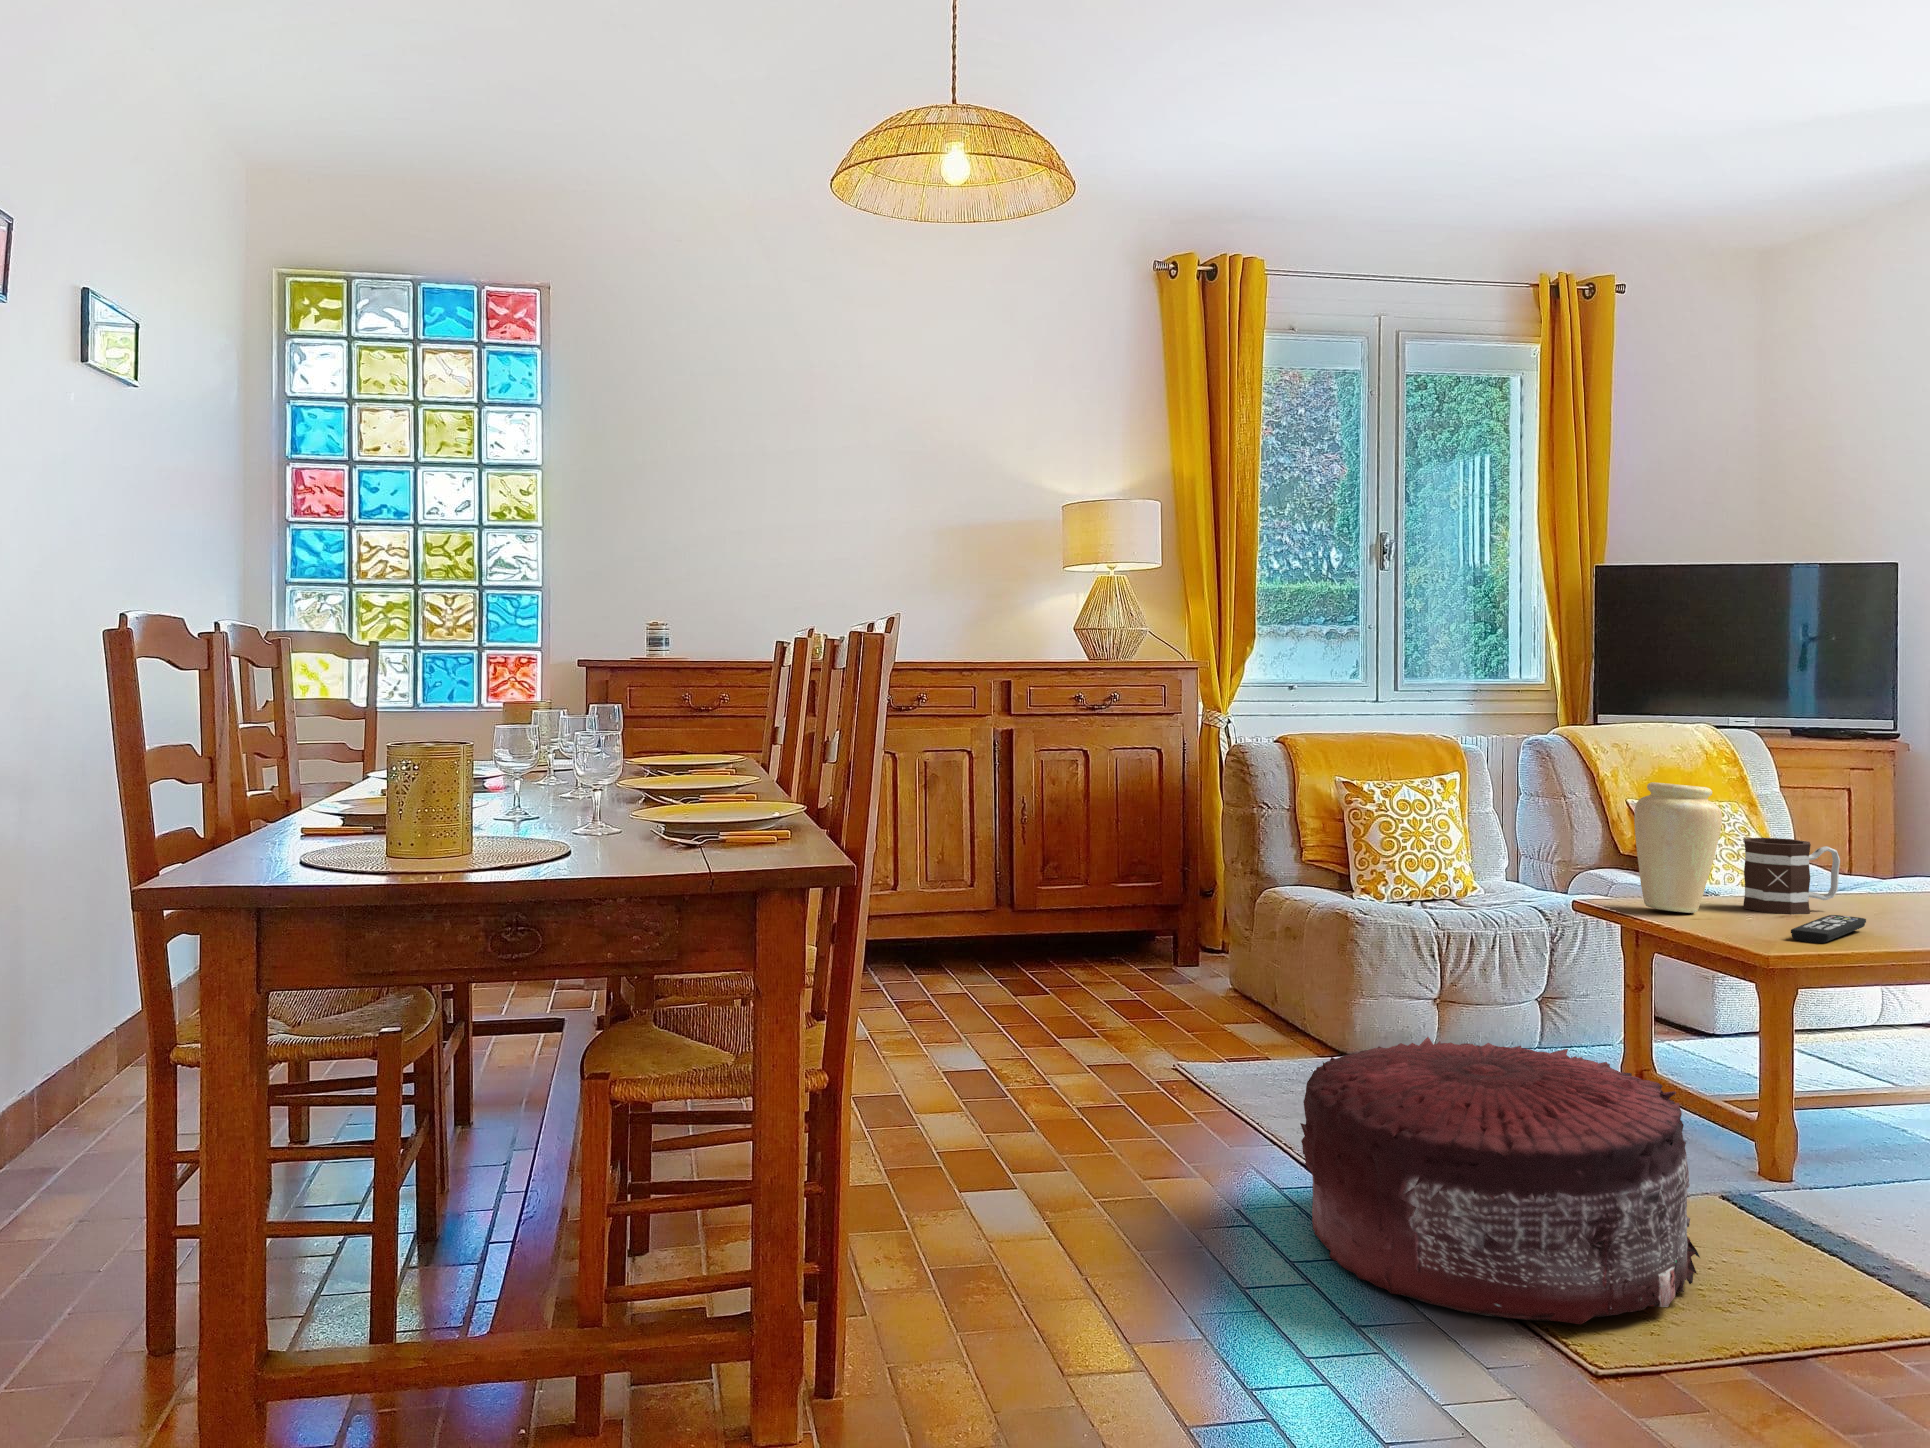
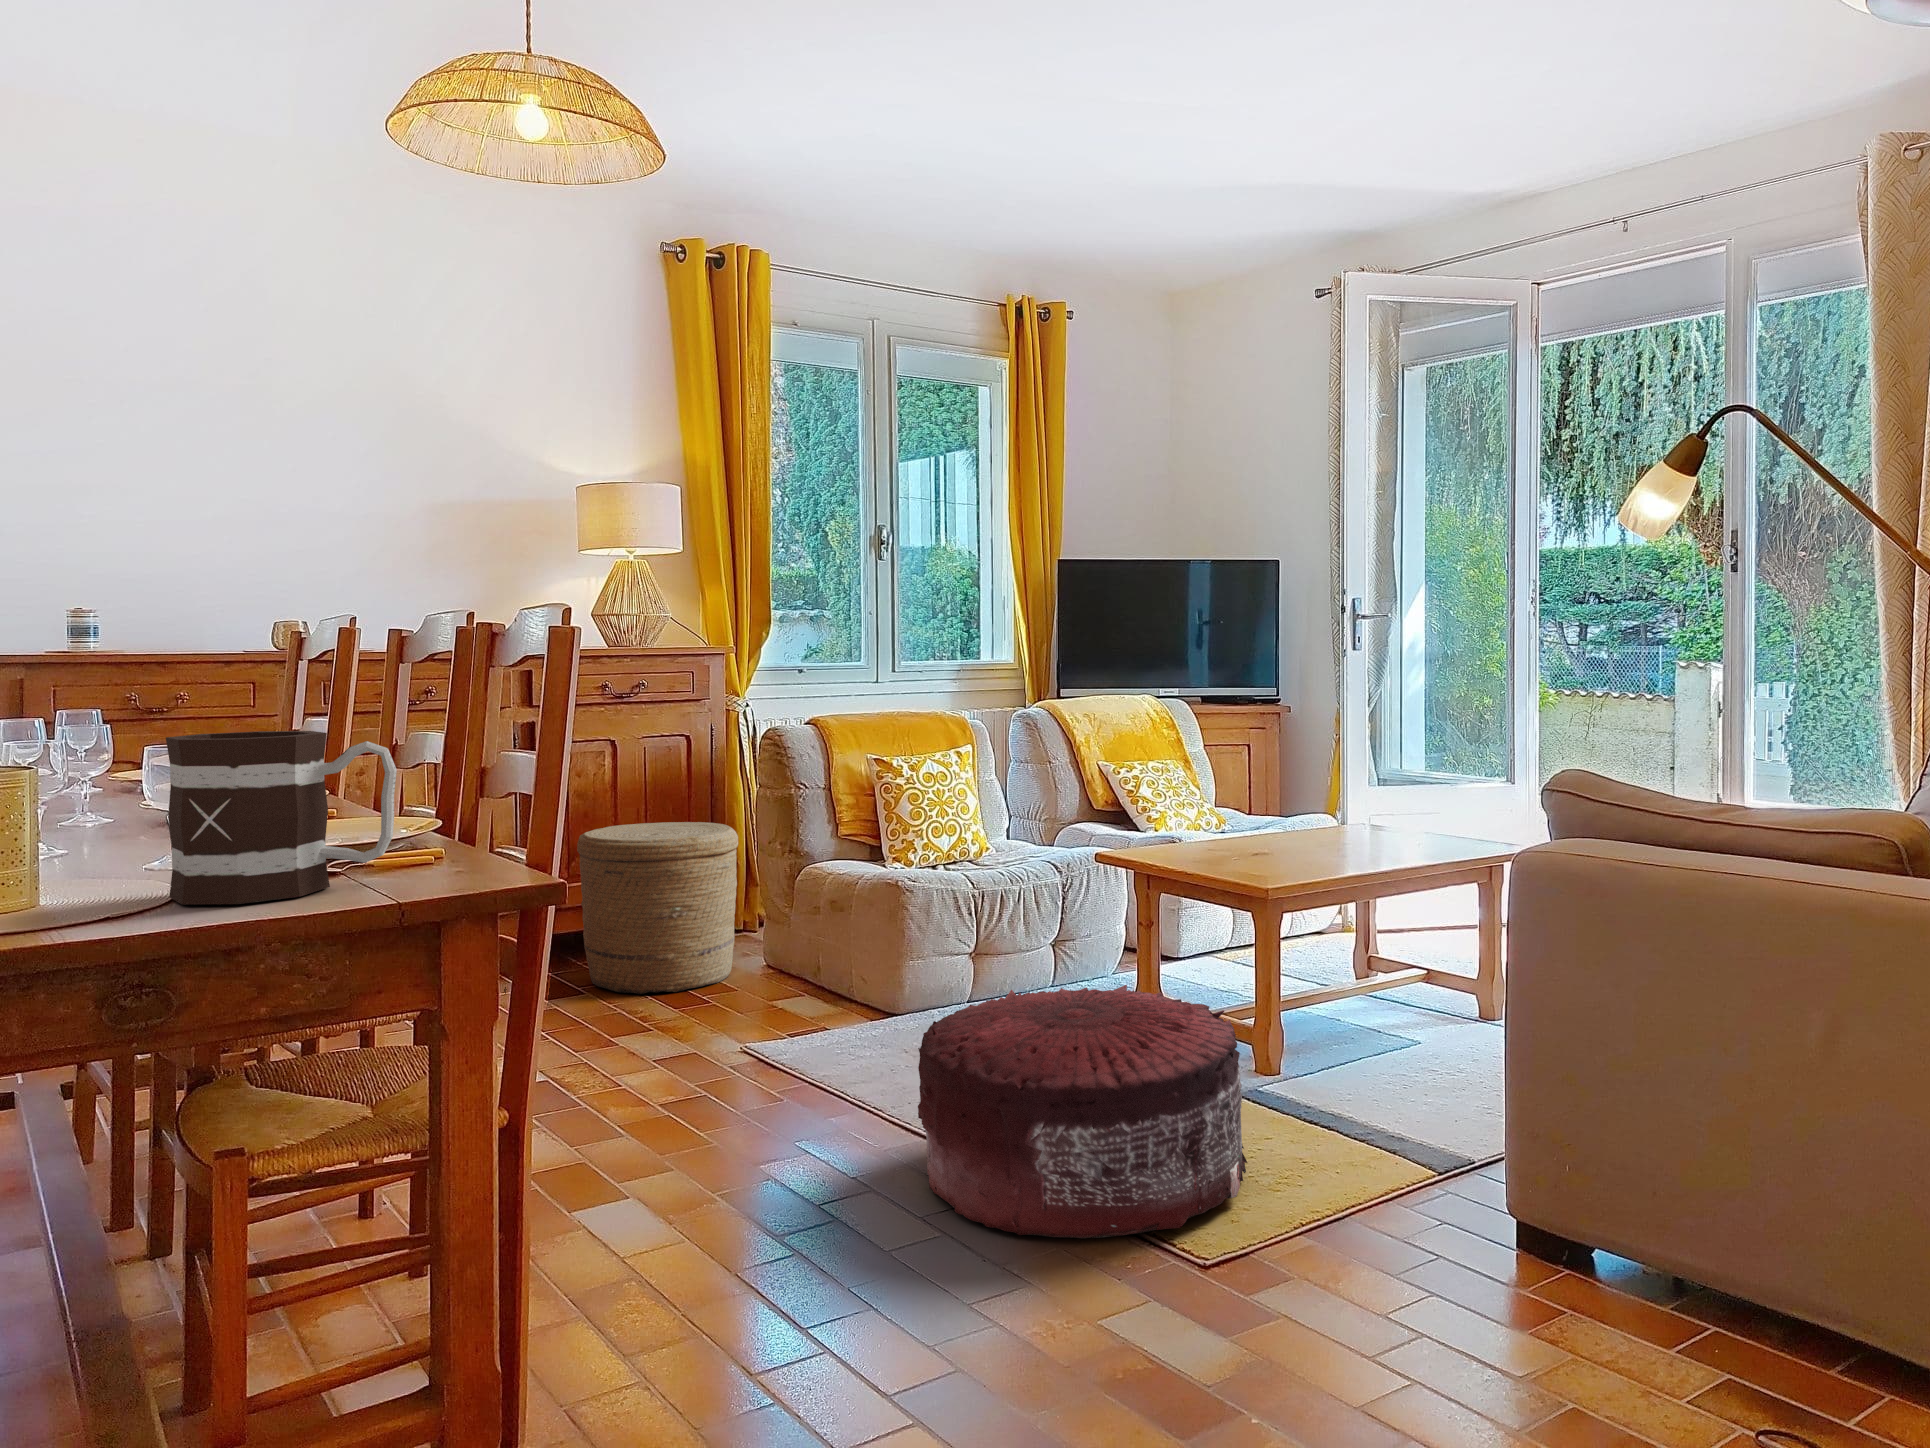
vase: present [1634,782,1722,913] -> none [1137,746,1203,856]
woven basket: none [1045,835,1200,1004] -> present [577,822,738,994]
mug: present [1743,838,1840,914] -> present [166,731,397,904]
remote control: present [1791,915,1866,943] -> none [1267,848,1310,872]

